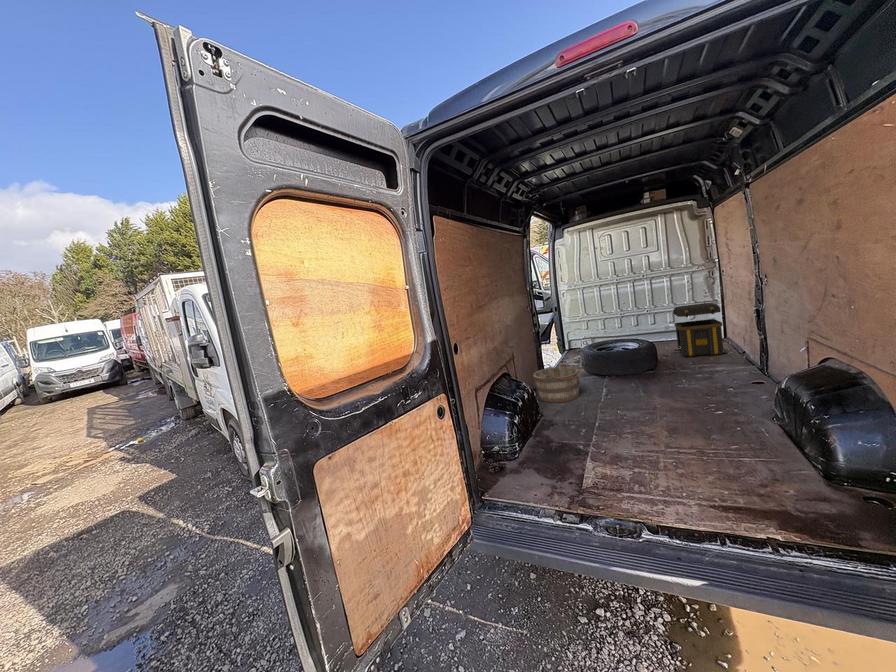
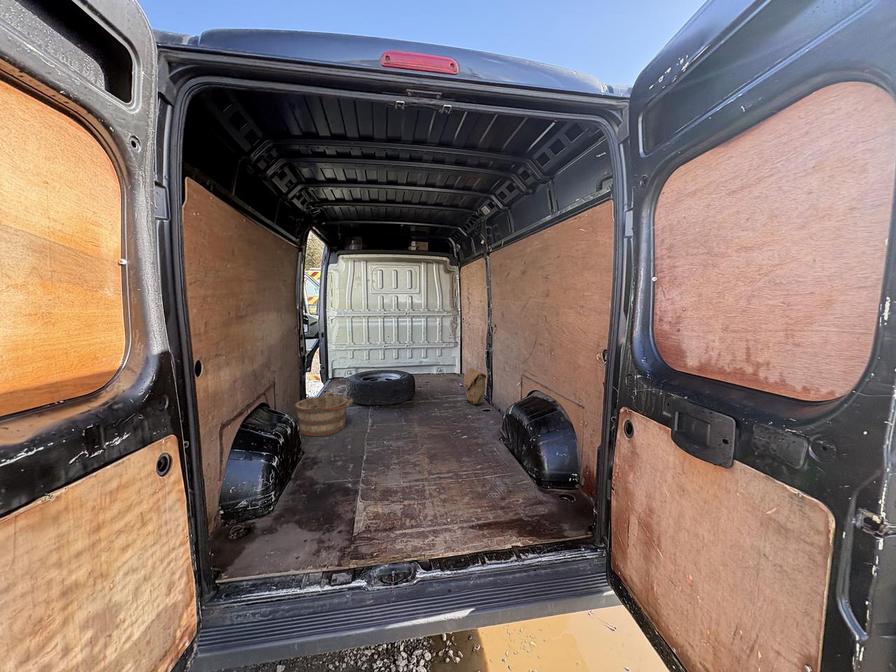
toolbox: present [673,303,723,357] -> none [427,344,460,389]
bag: none [725,330,761,375] -> present [463,368,486,404]

